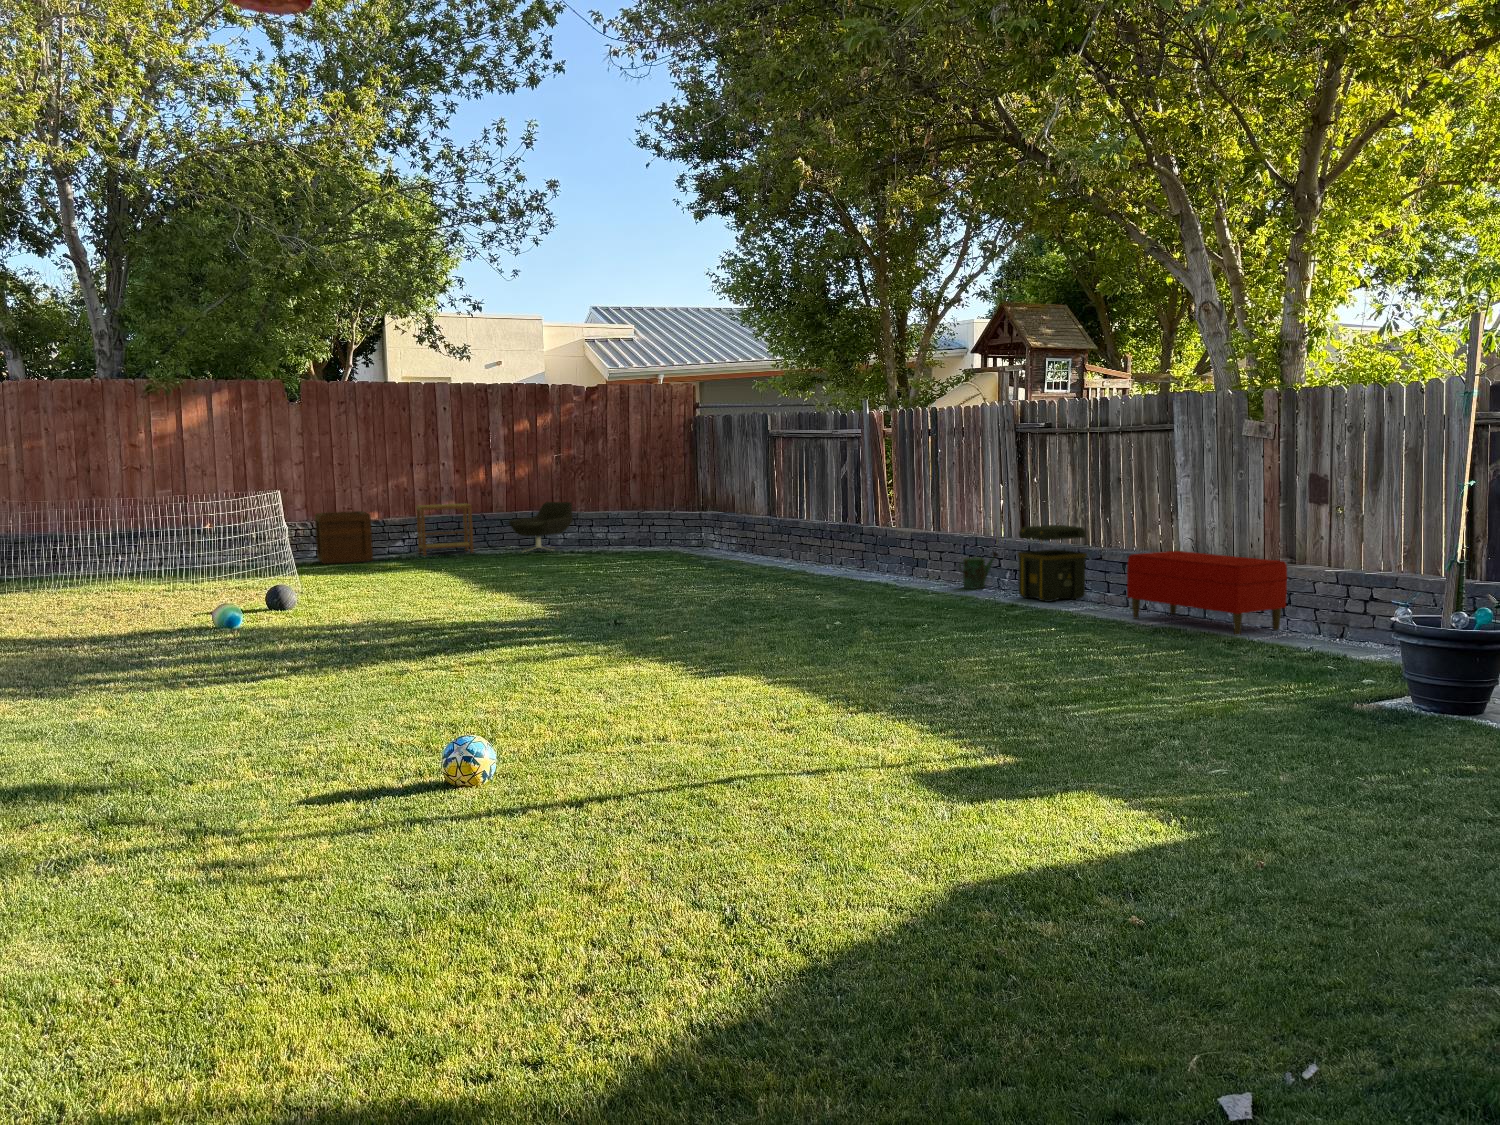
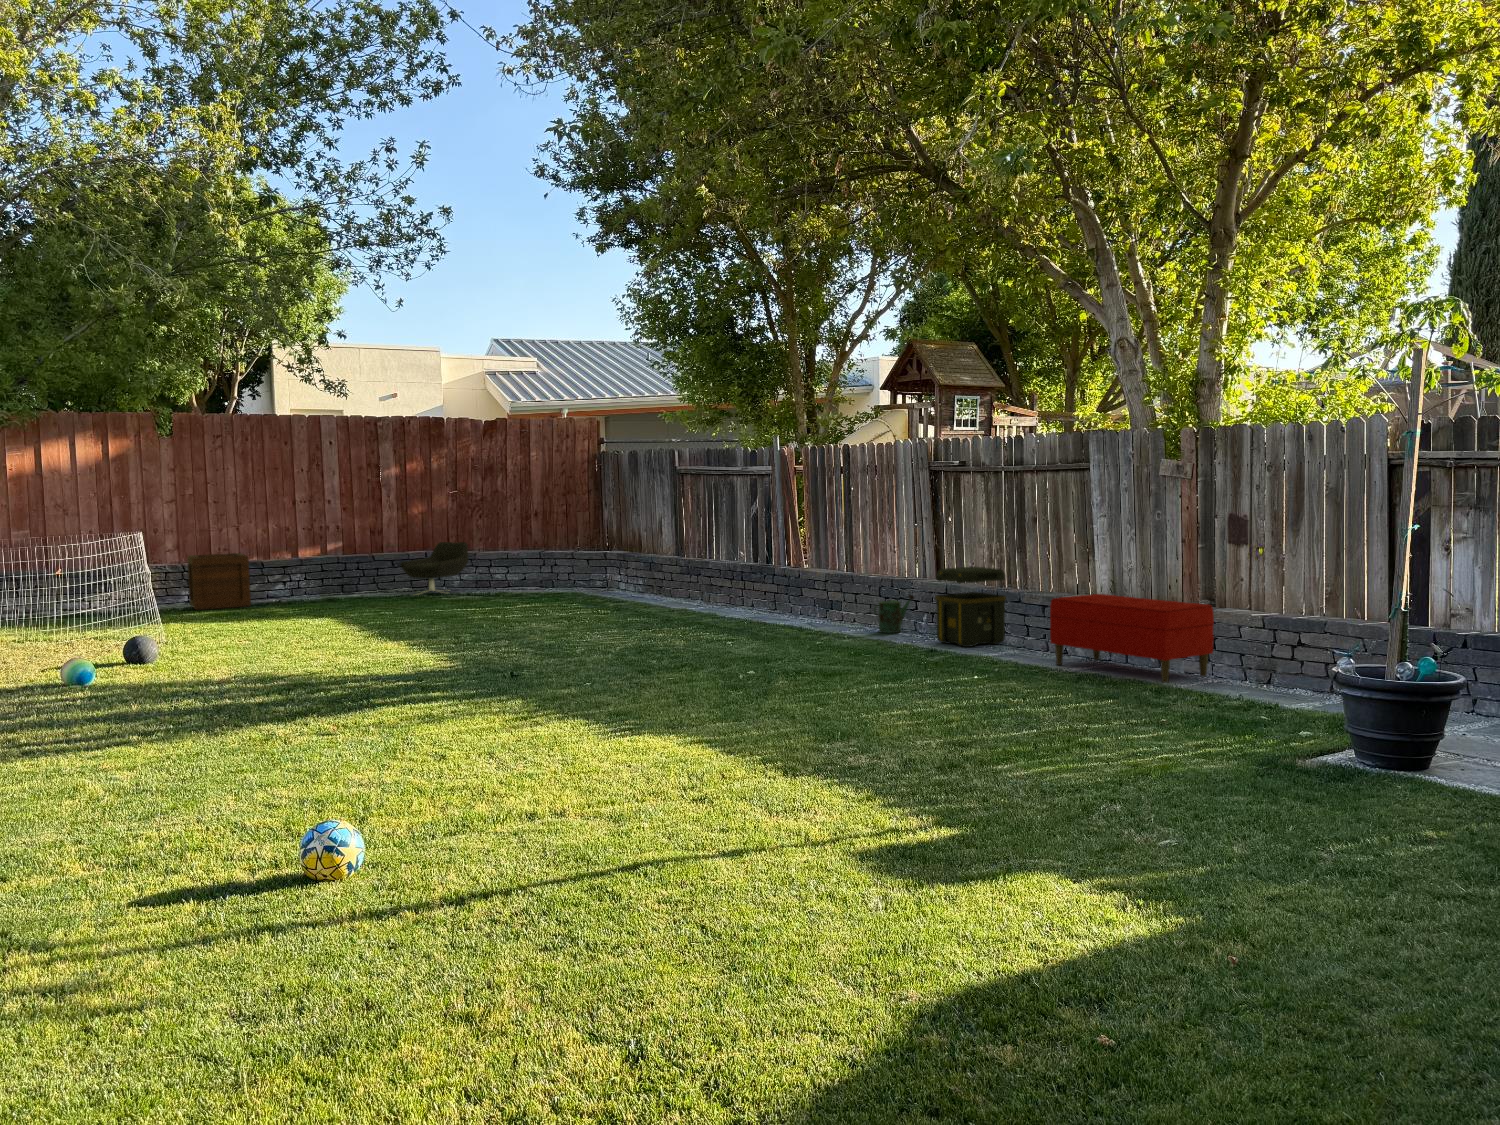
side table: present [416,503,474,556] -> none [299,544,362,600]

